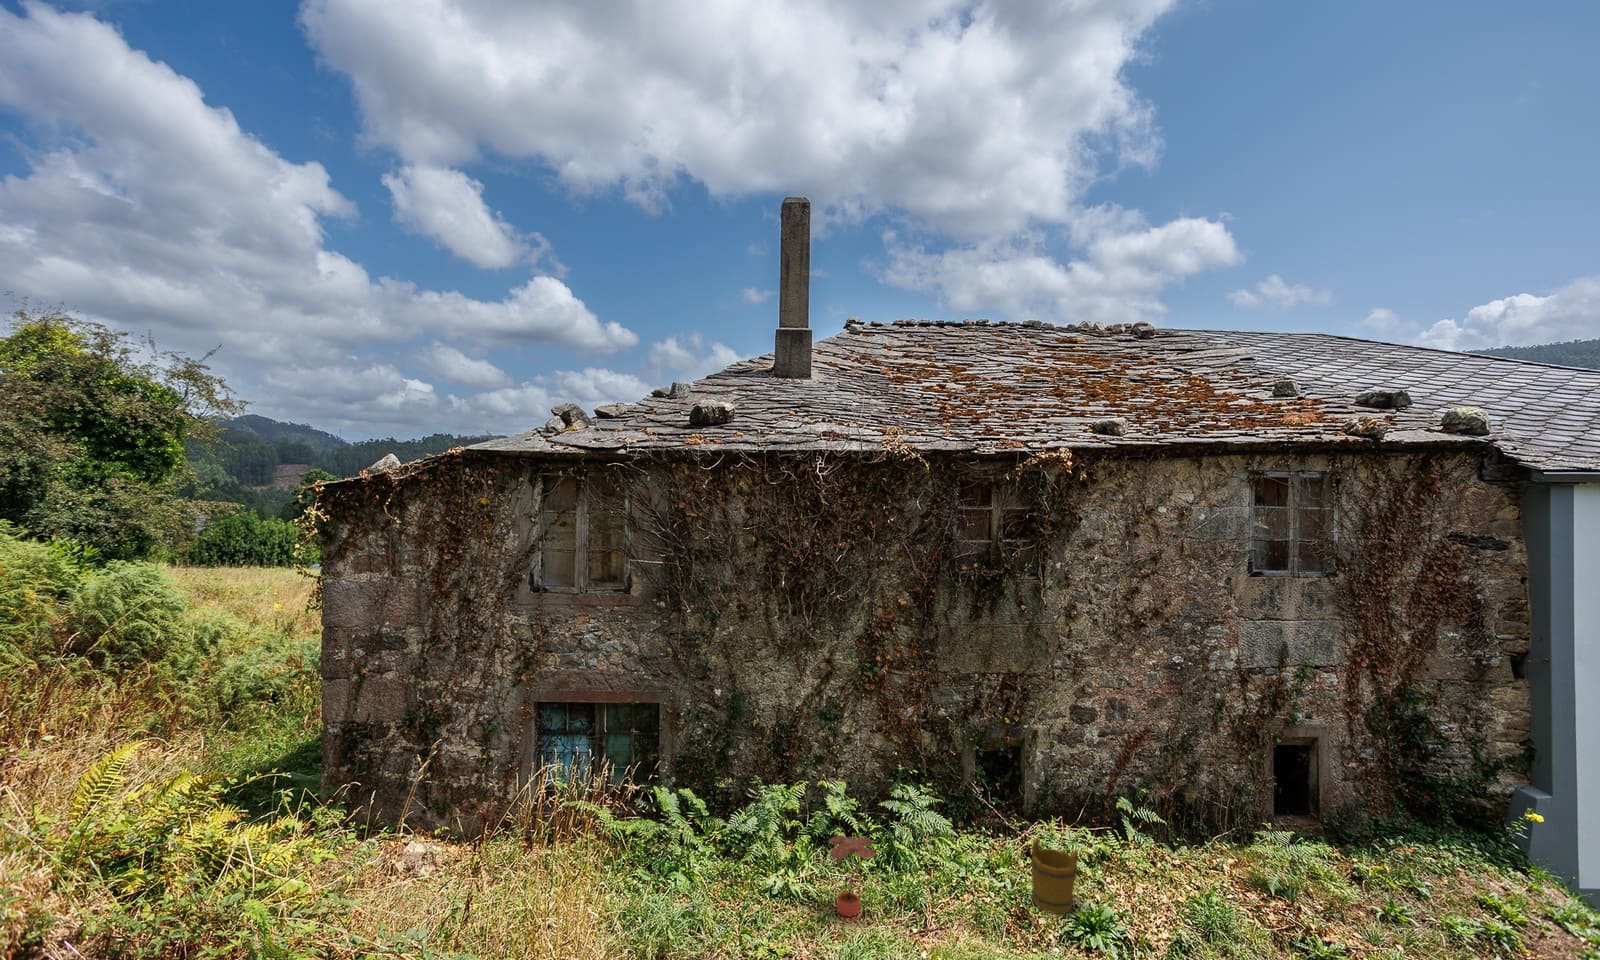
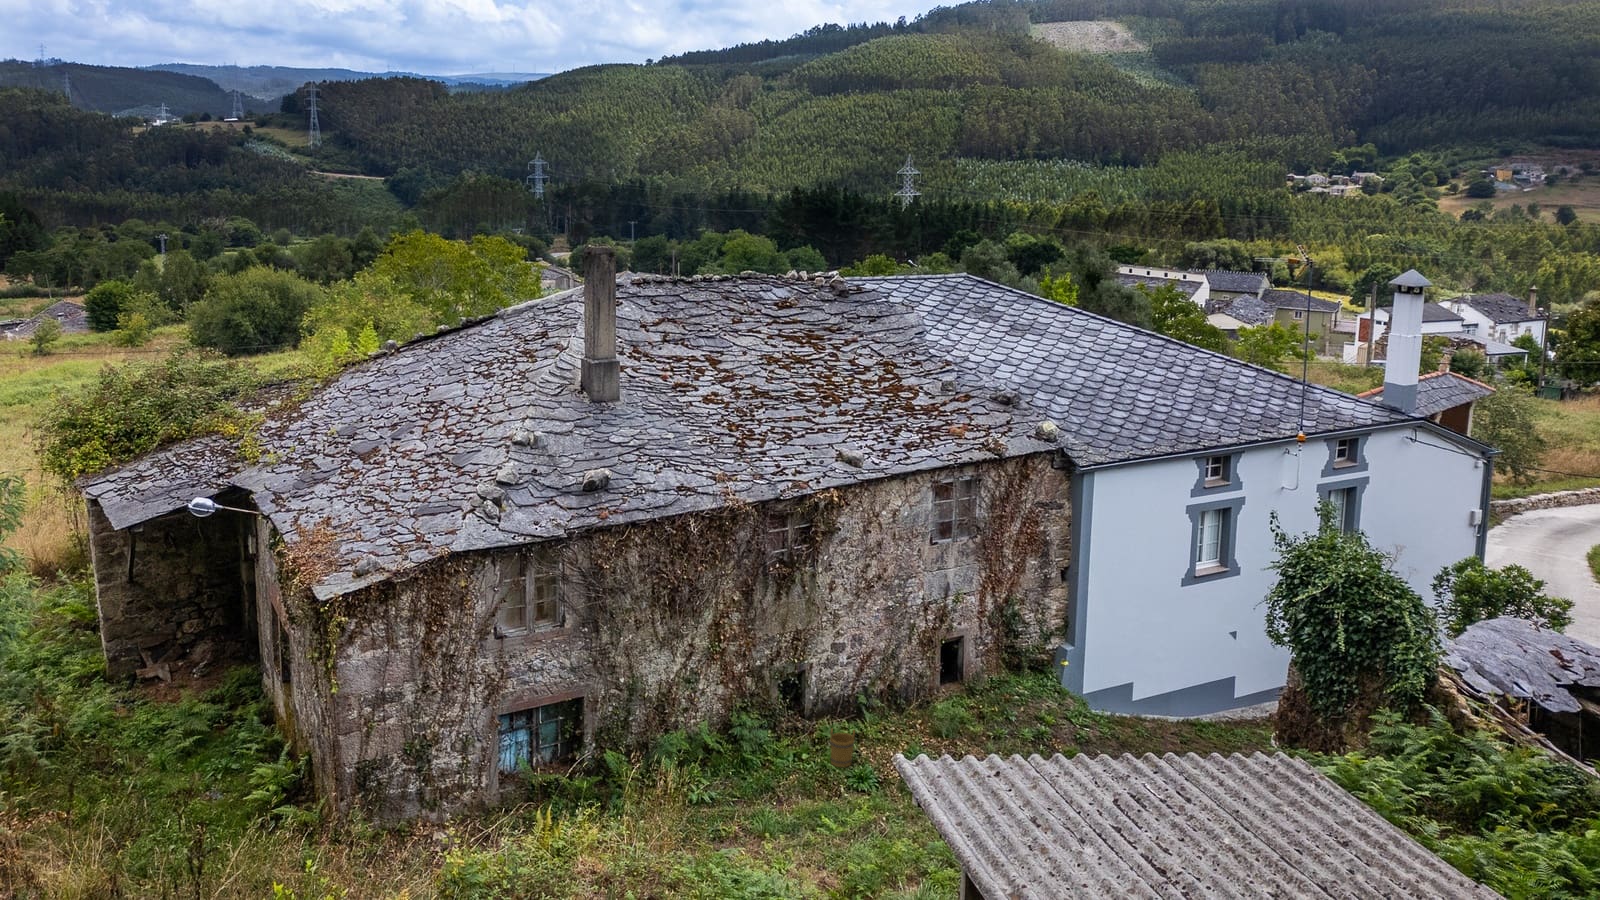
potted plant: present [829,836,876,917] -> none [727,751,759,797]

